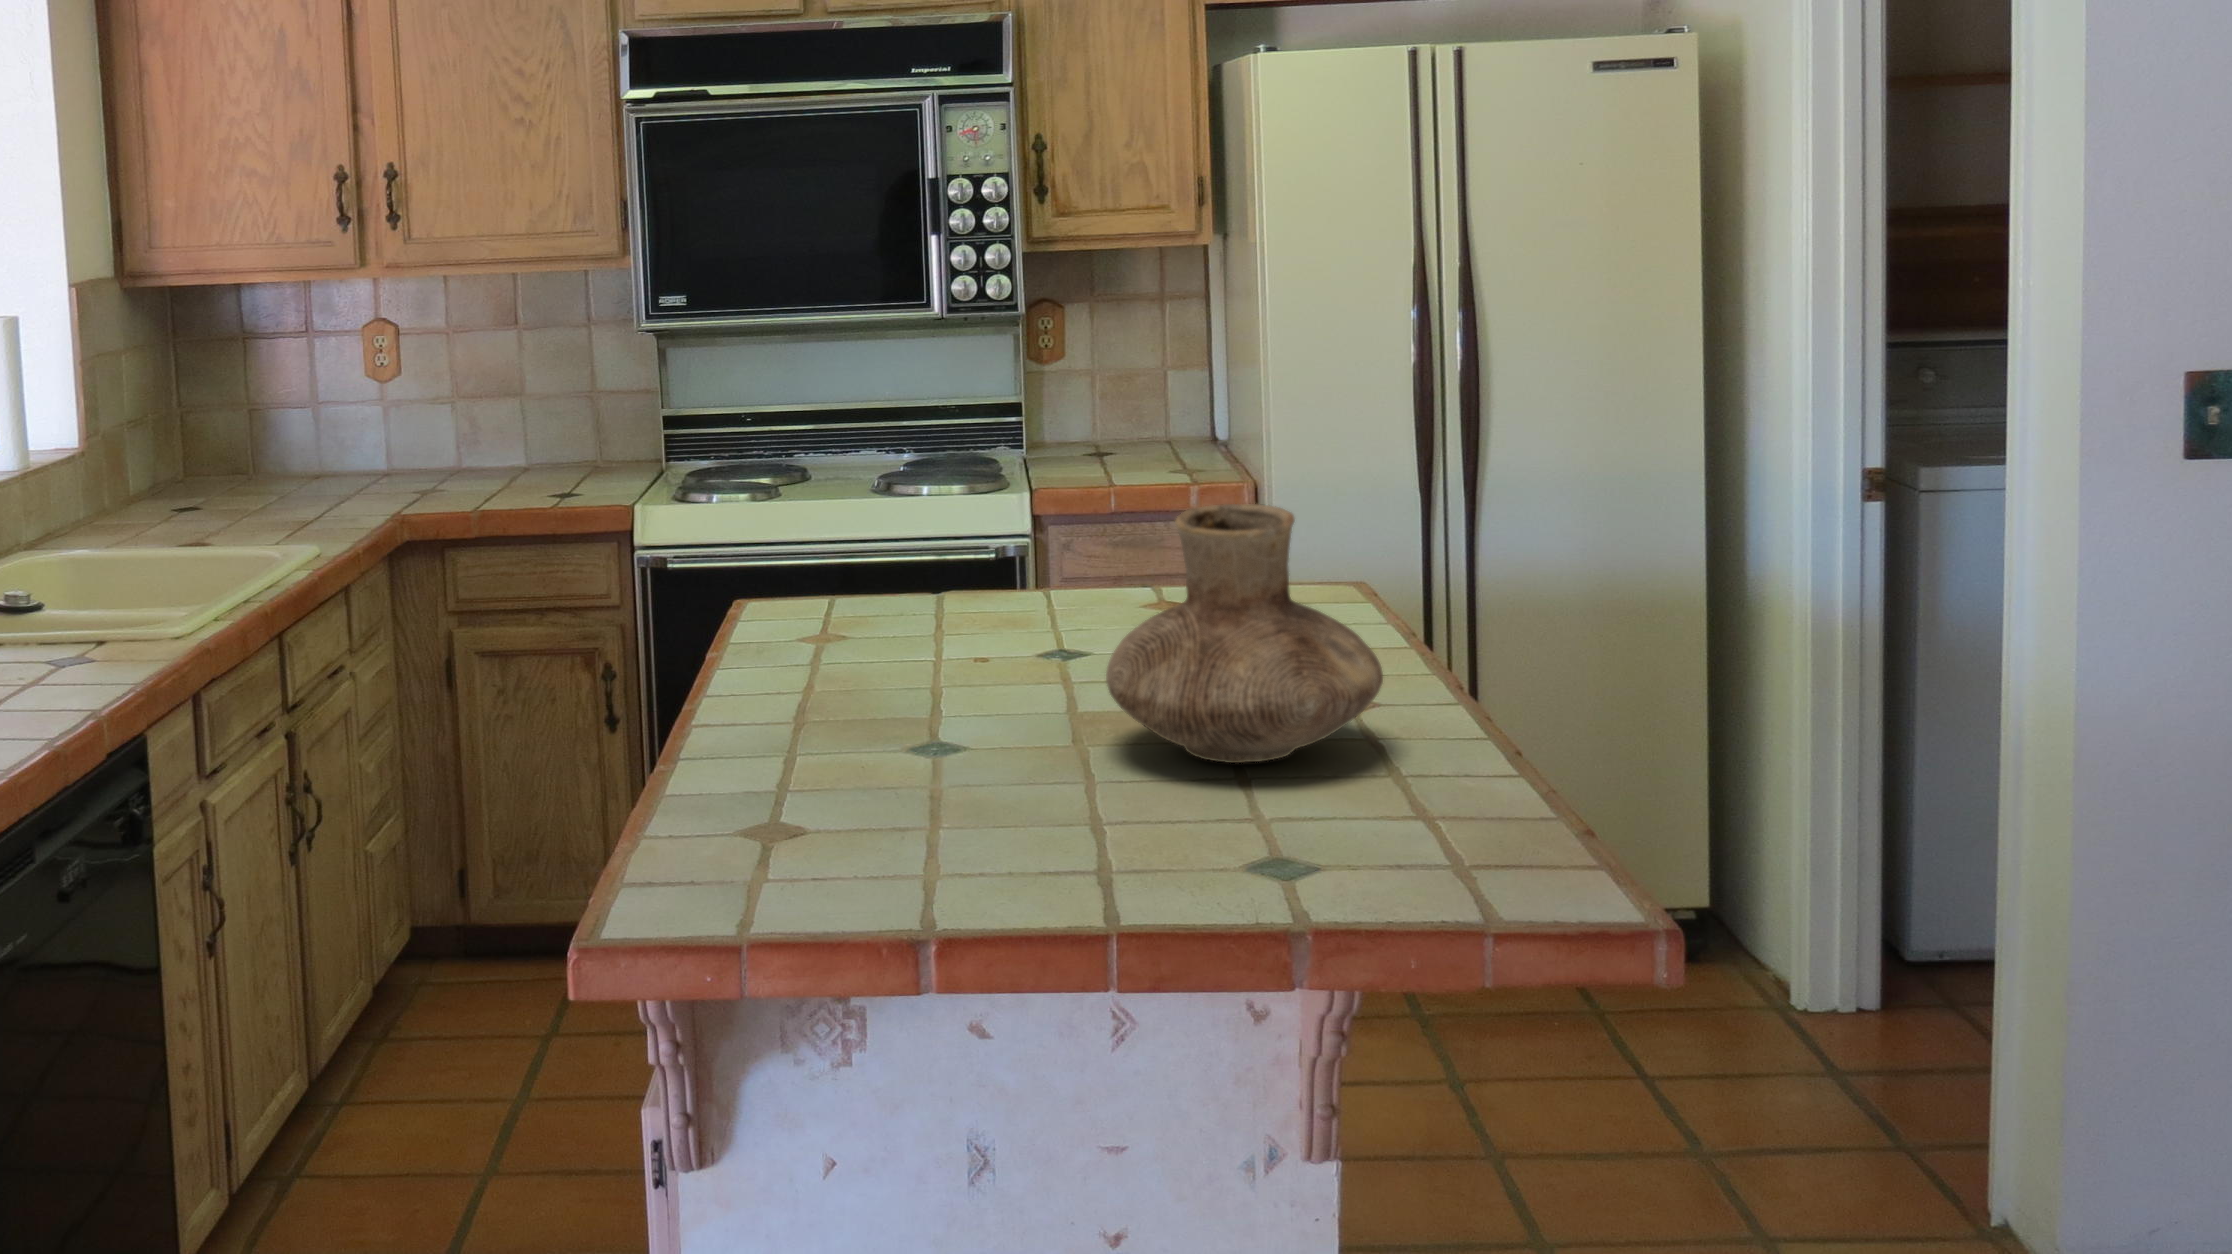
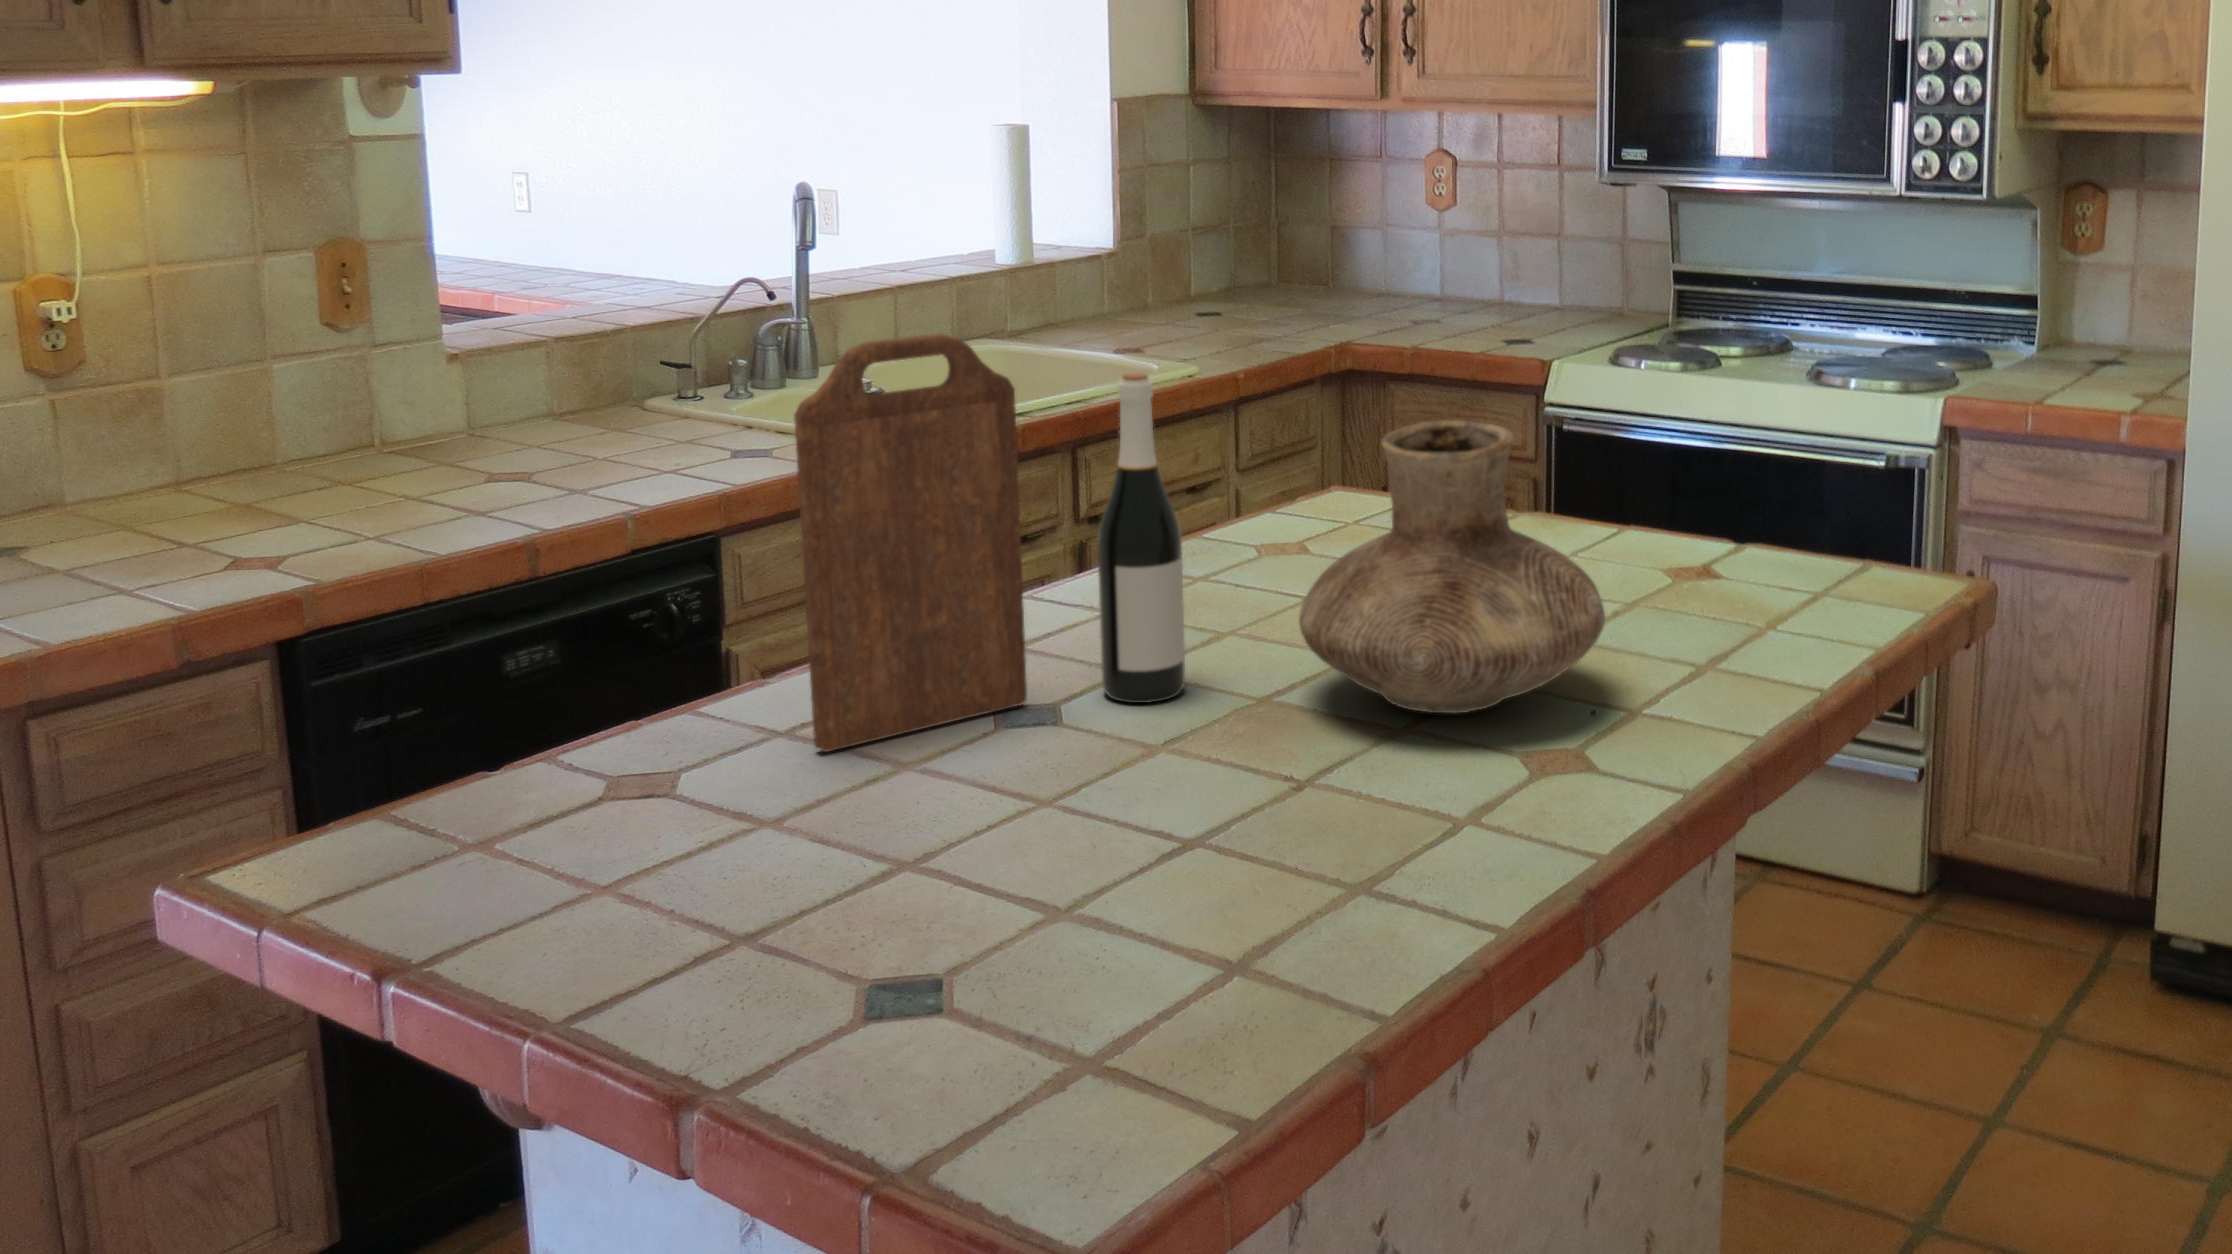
cutting board: none [834,471,933,892] -> present [794,334,1027,752]
wine bottle: none [956,493,1039,806] -> present [1097,373,1185,703]

